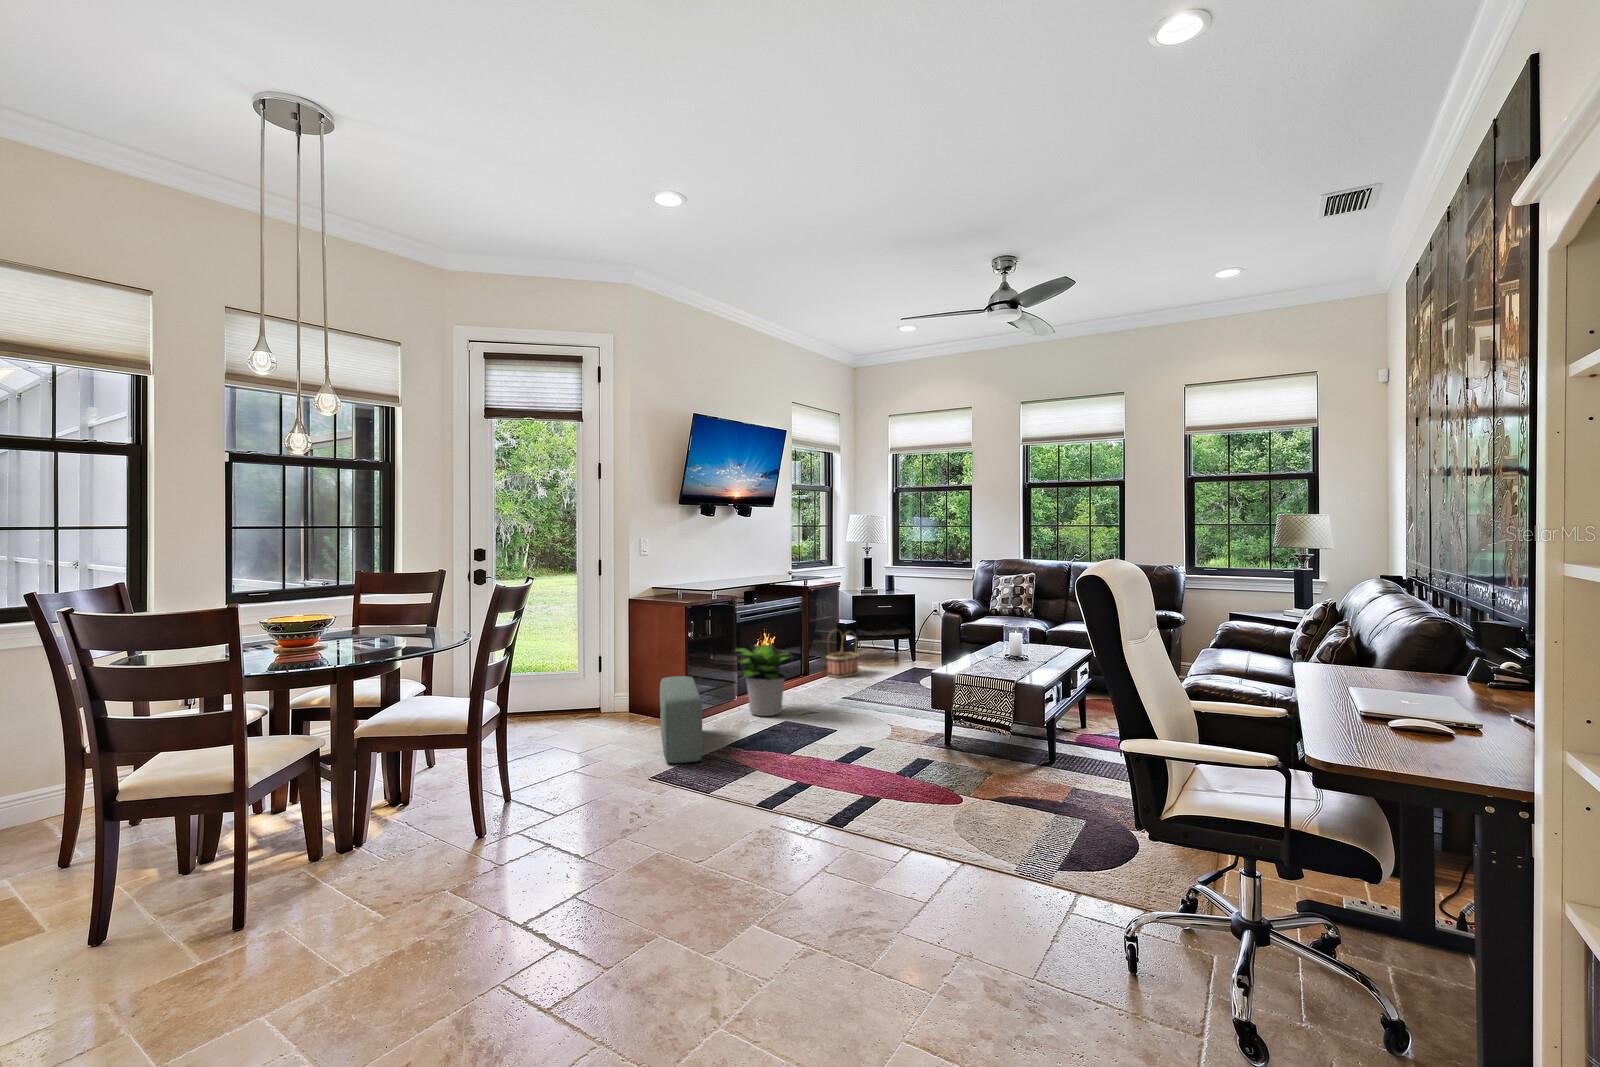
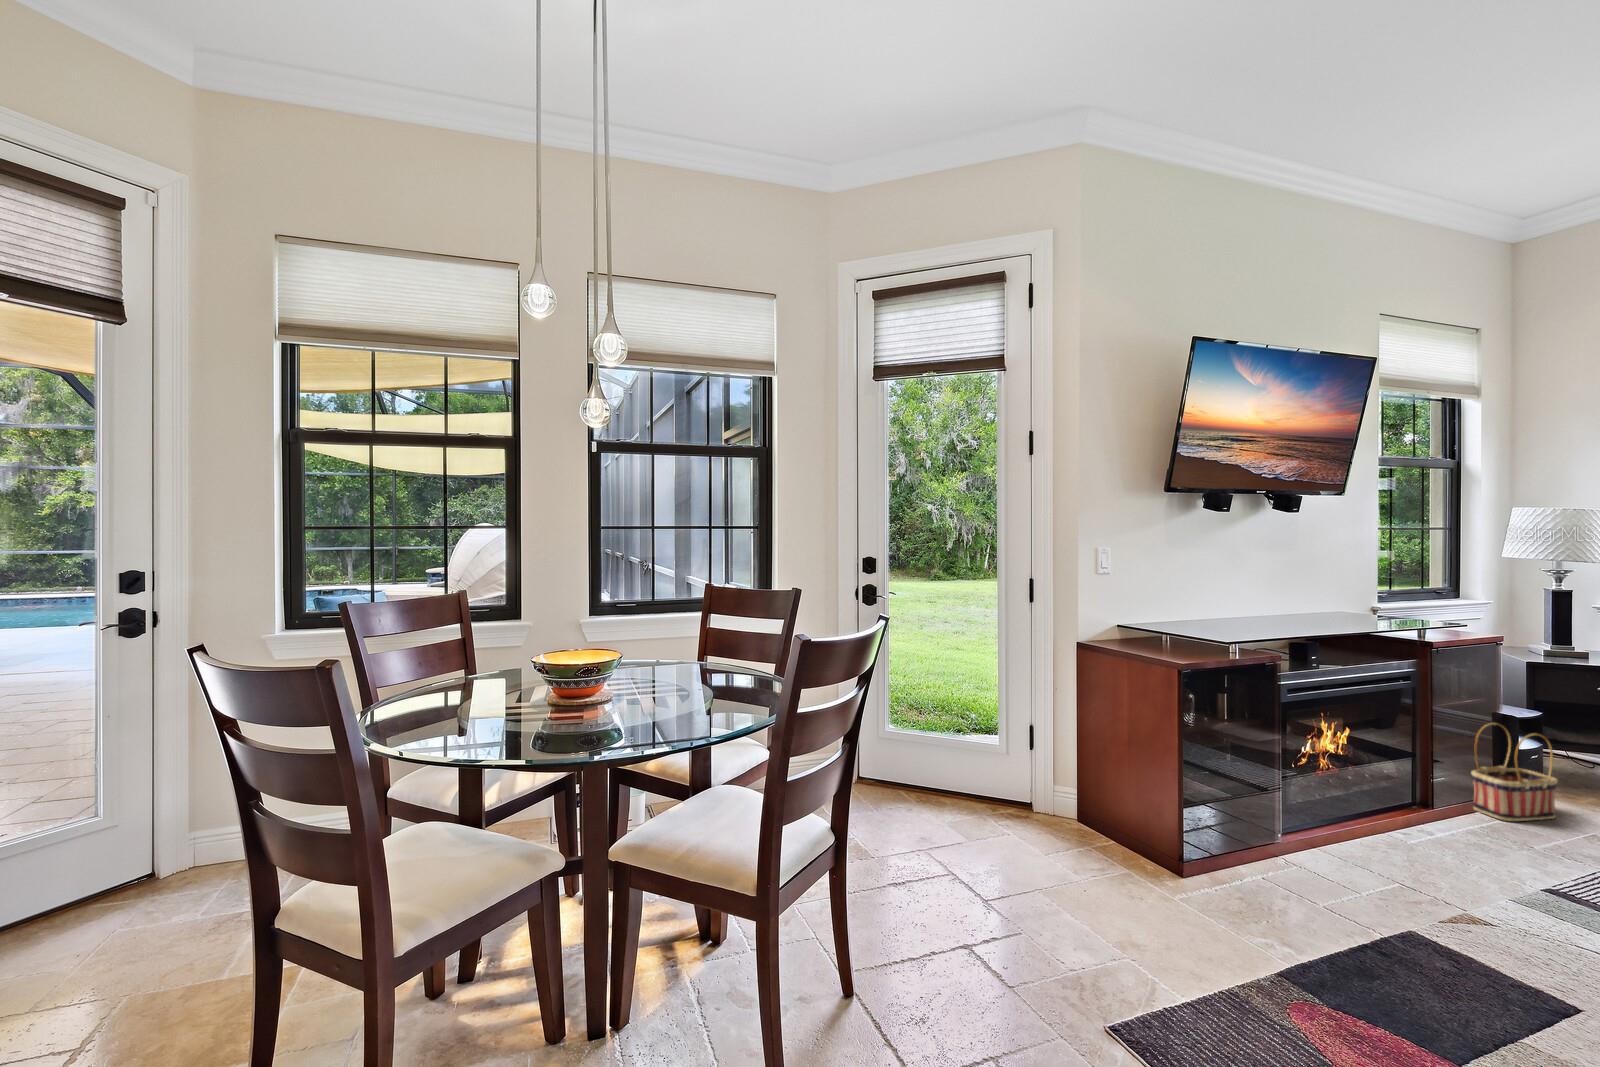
potted plant: present [734,645,793,716] -> none [1251,749,1439,907]
pouf: present [660,676,702,763] -> none [1121,799,1209,1026]

